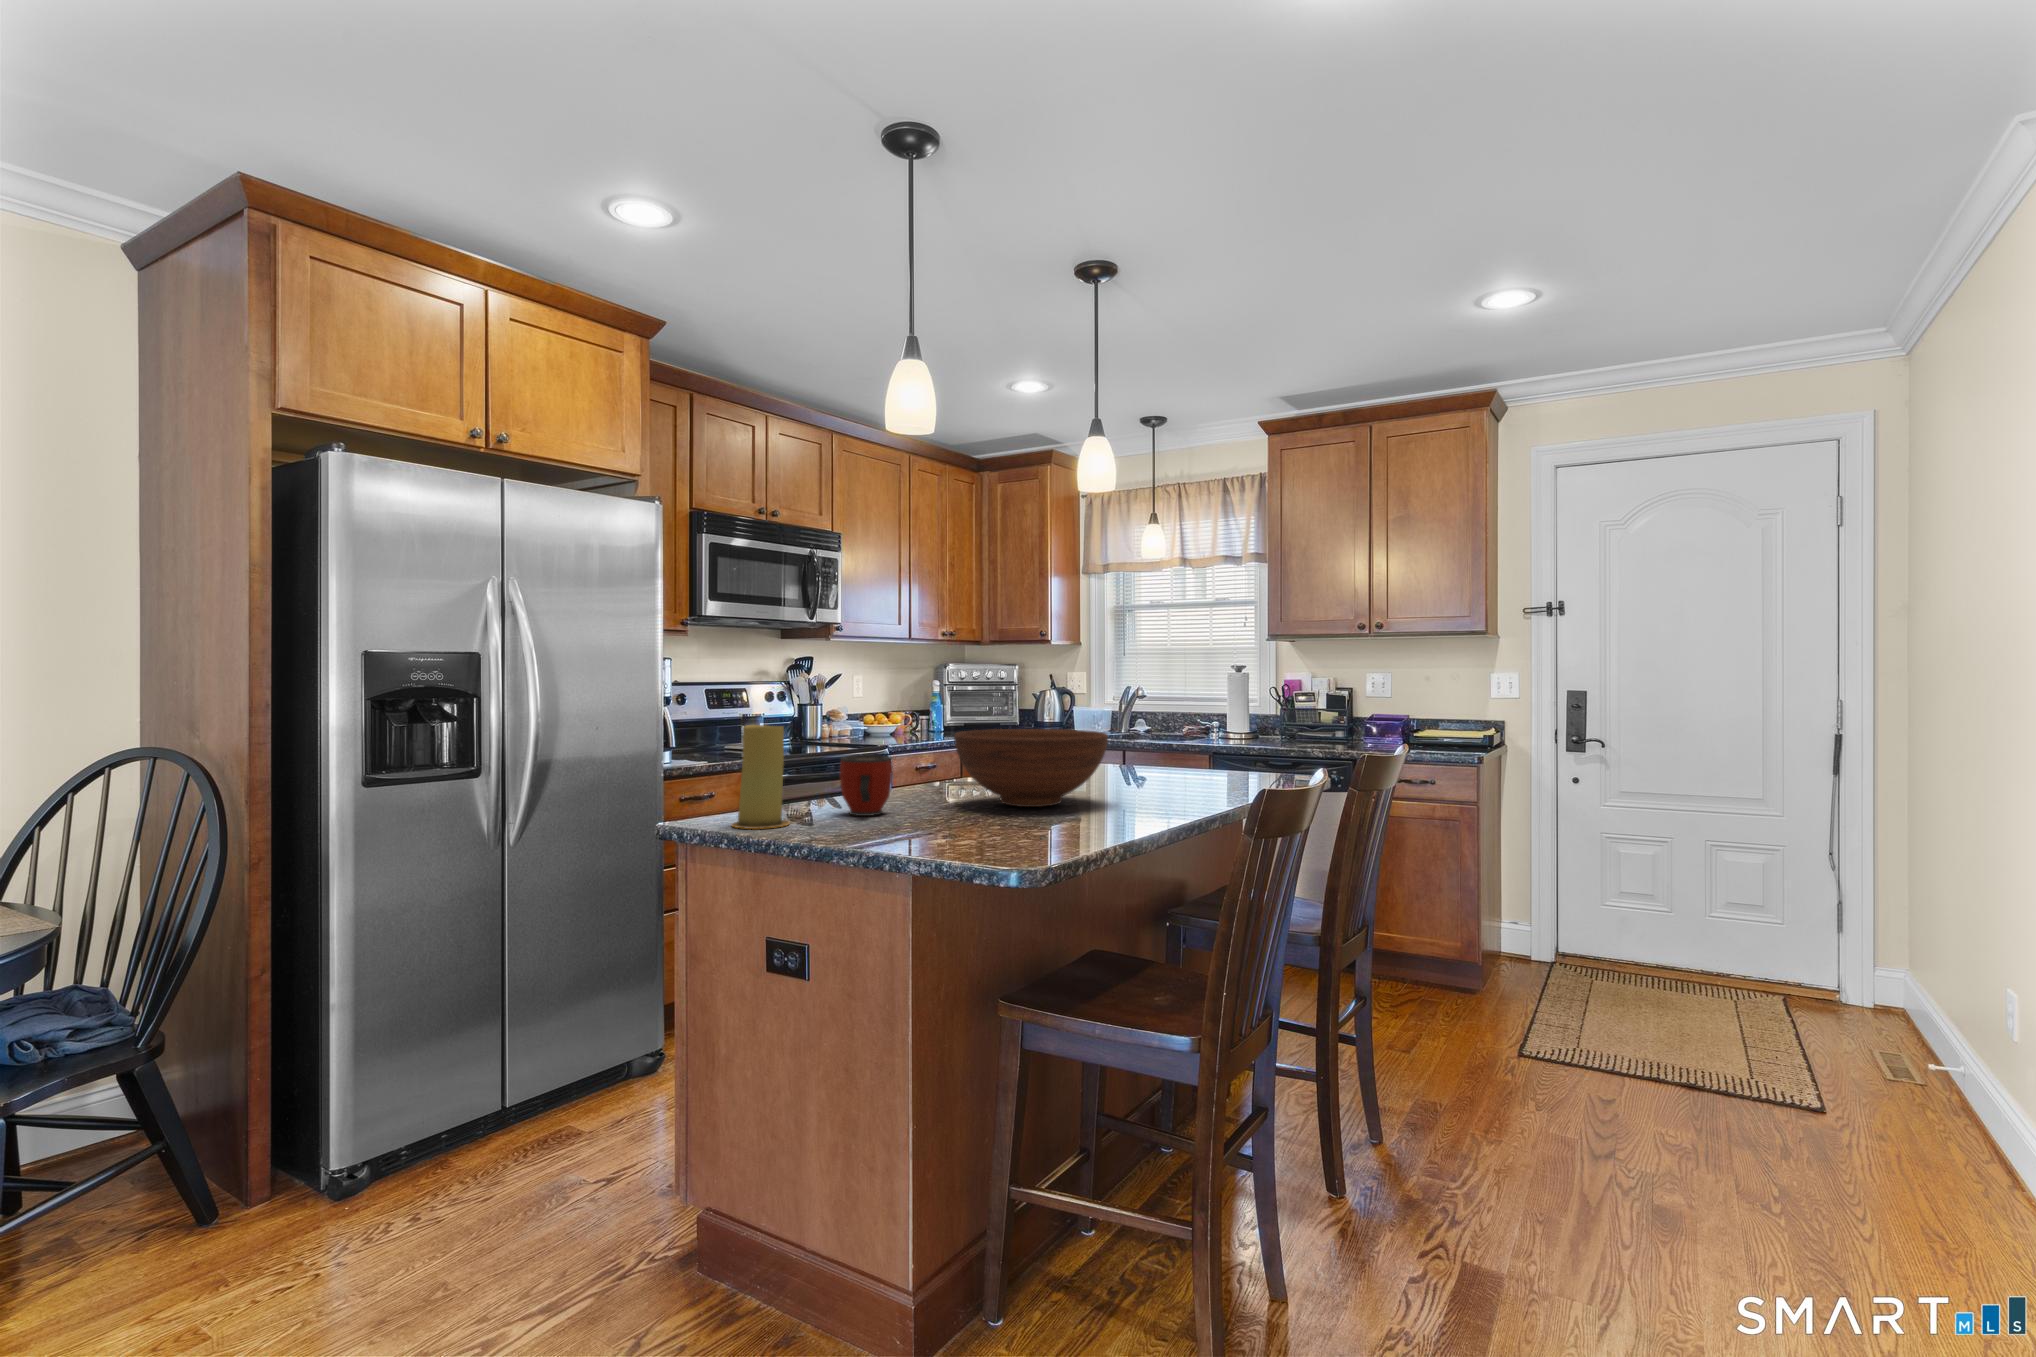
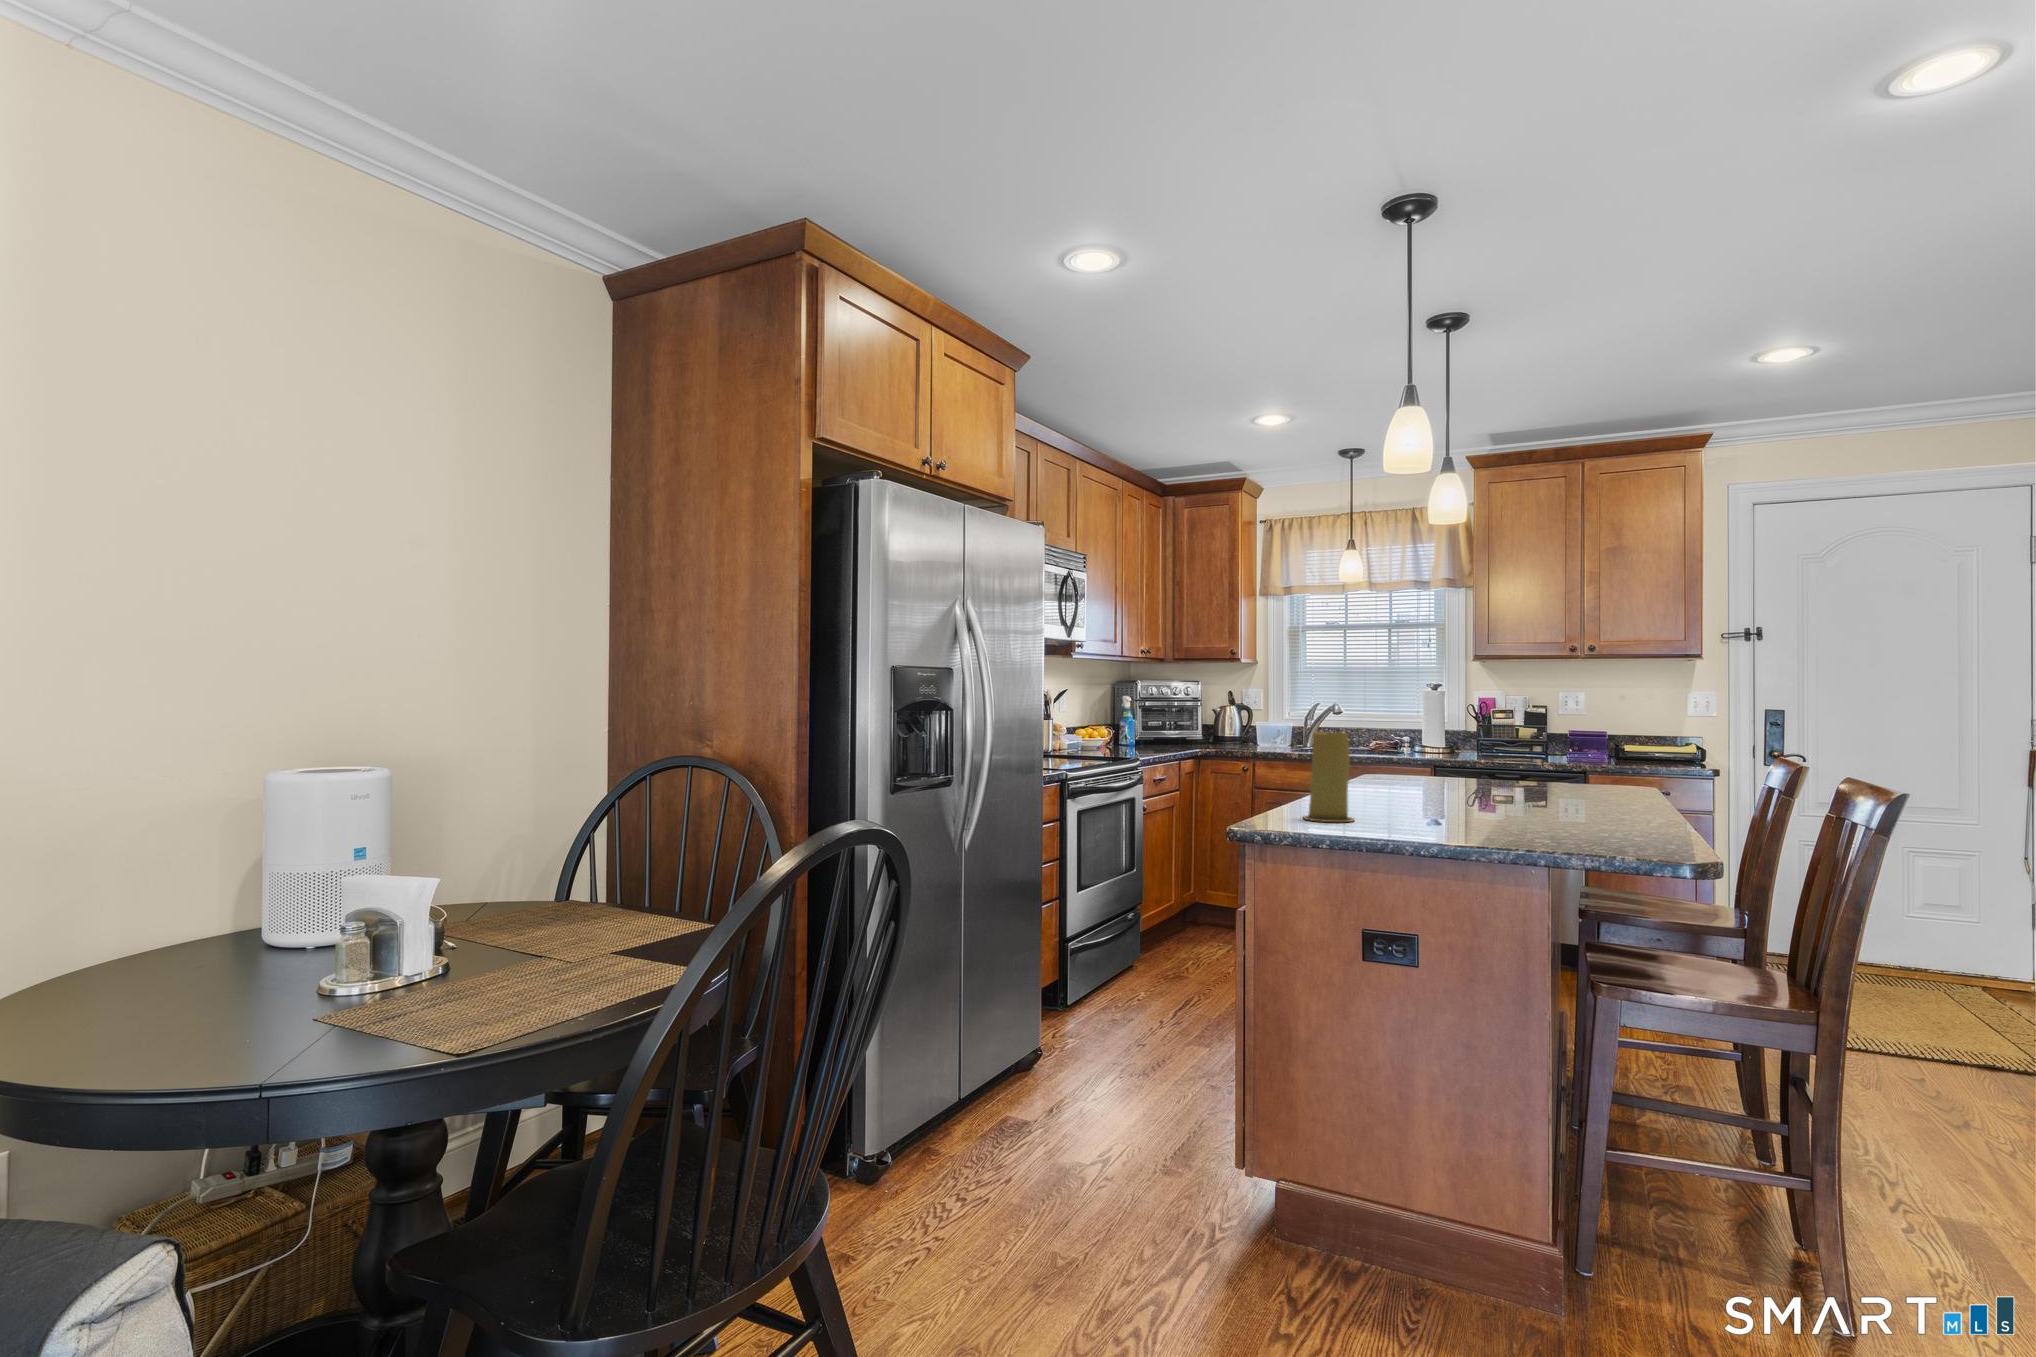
fruit bowl: present [954,729,1108,807] -> none [1426,738,1576,806]
mug: present [840,756,892,816] -> none [1360,760,1407,813]

